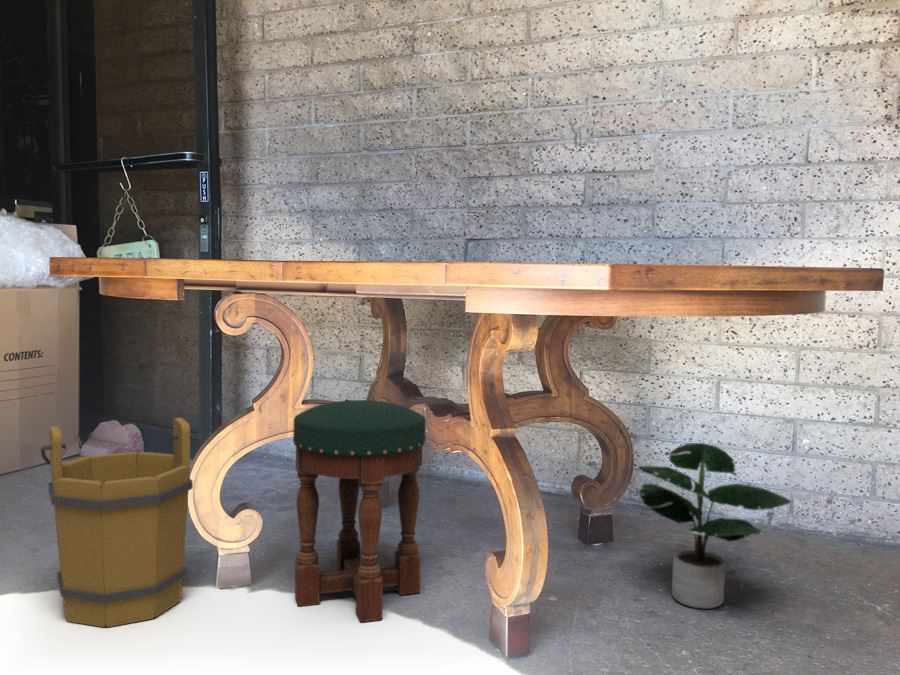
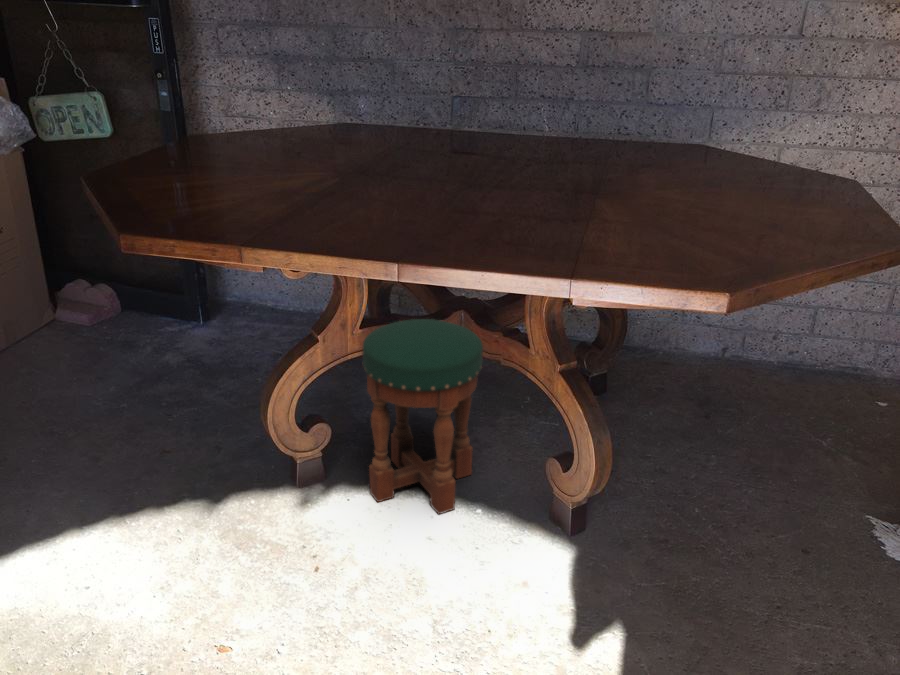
bucket: present [41,418,193,627] -> none [137,353,277,548]
potted plant: present [639,443,791,609] -> none [649,325,780,466]

